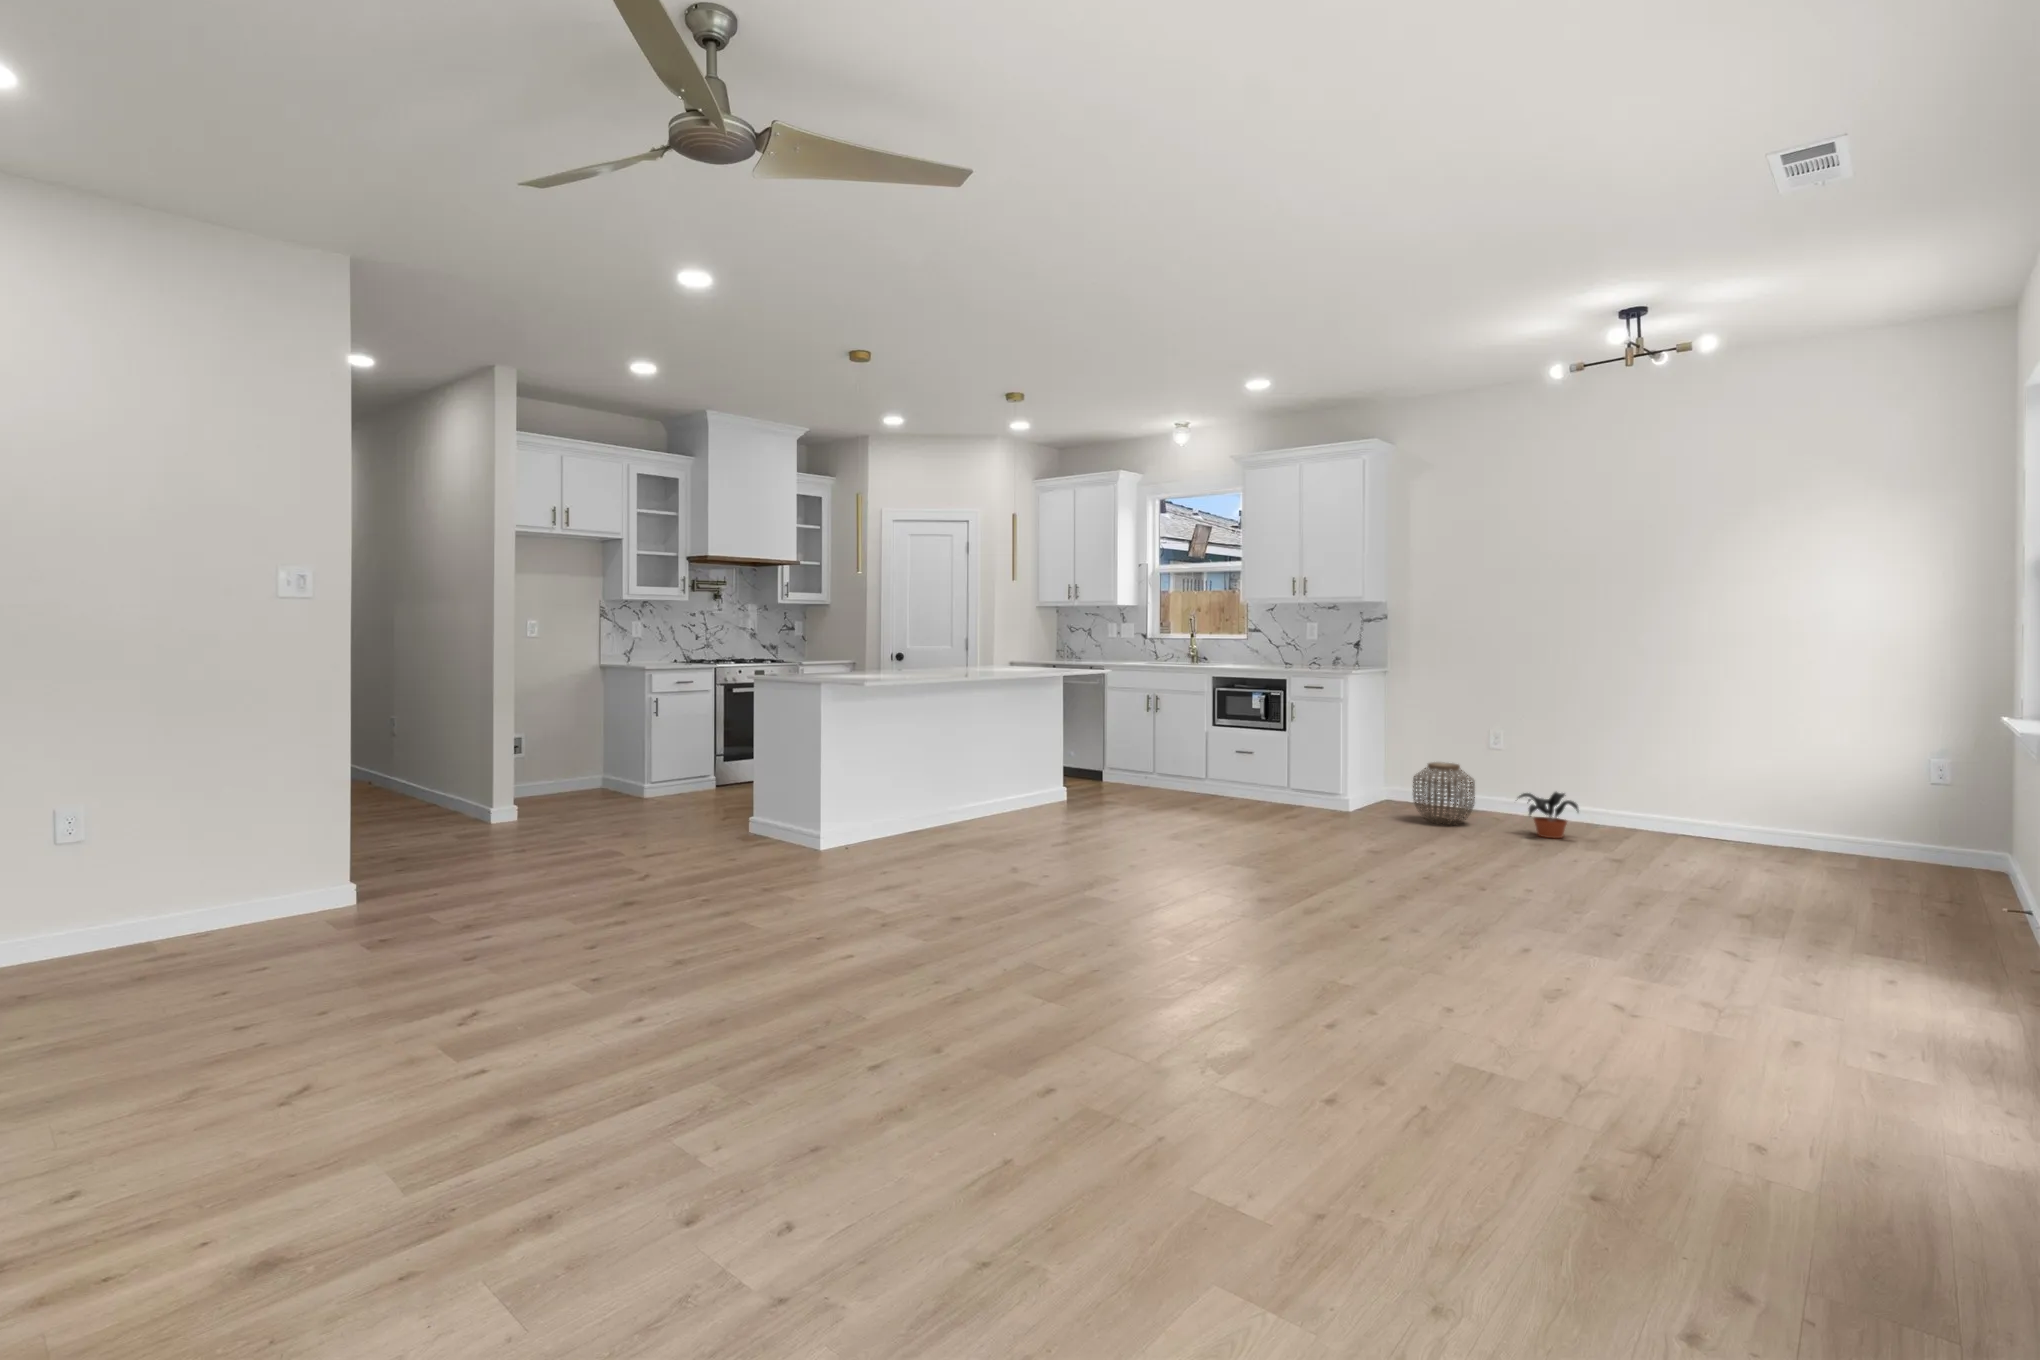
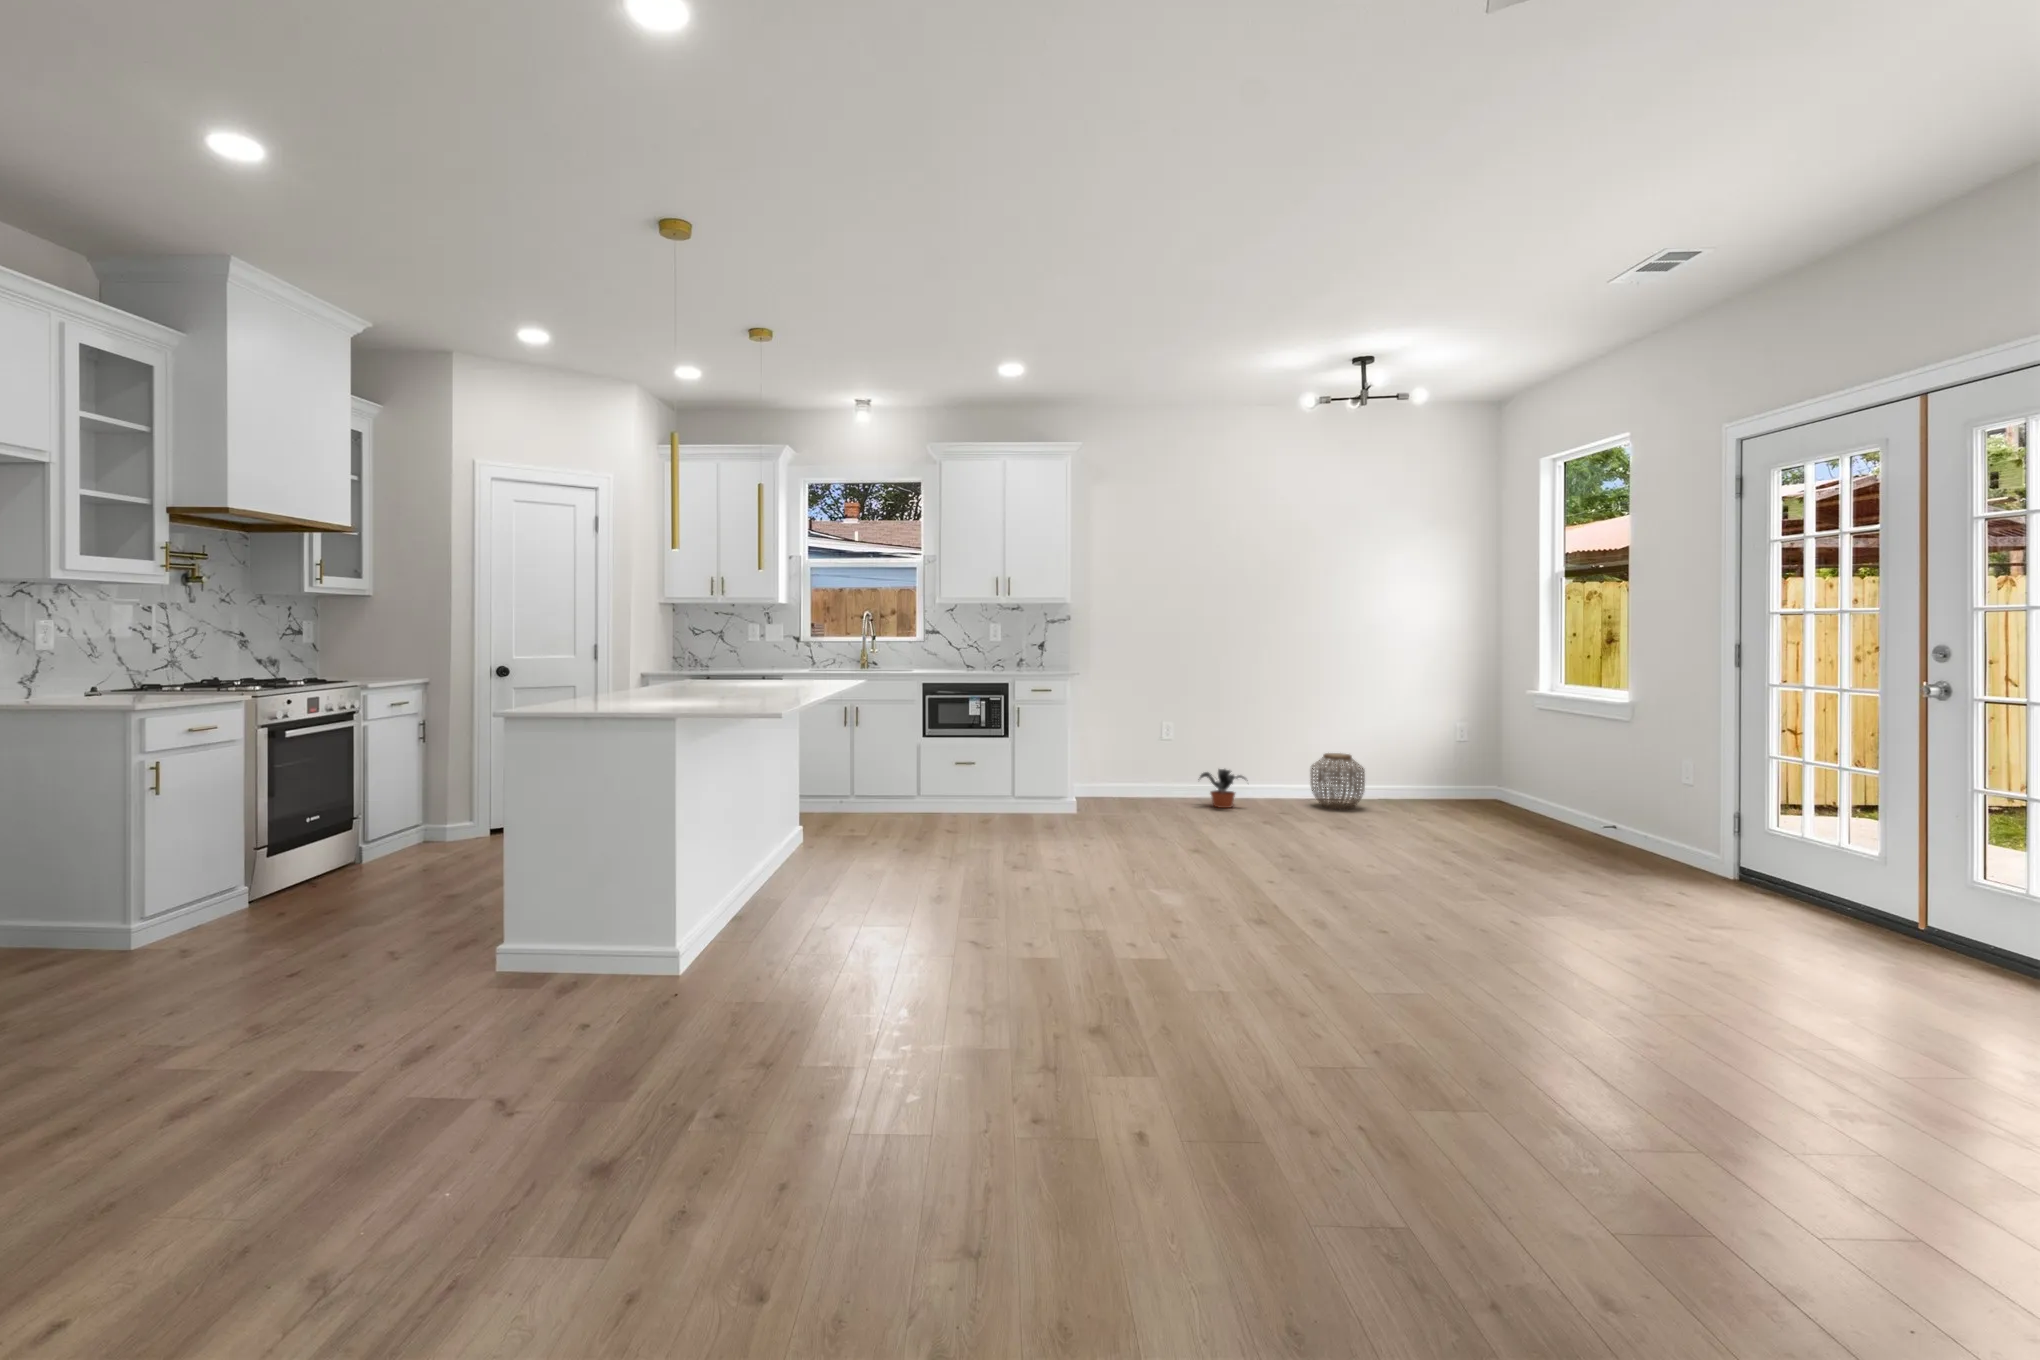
woven basket: present [1413,762,1475,825] -> present [1310,753,1365,809]

